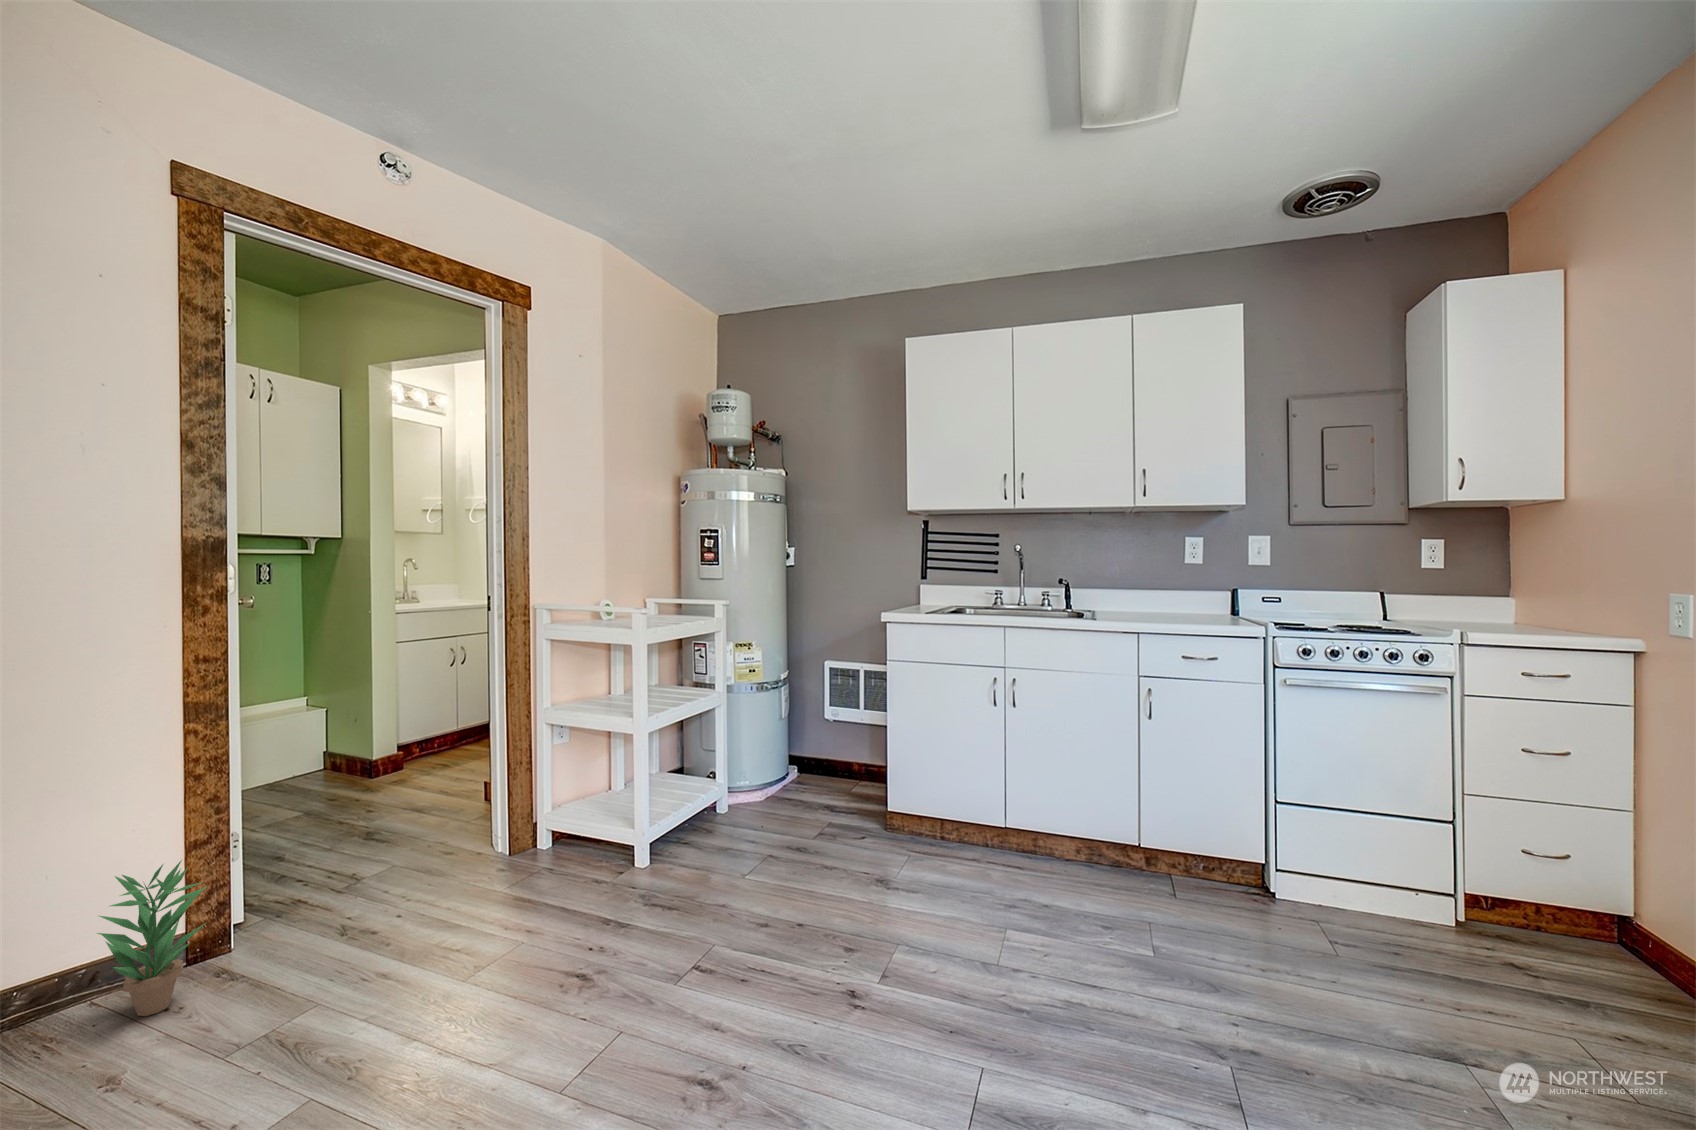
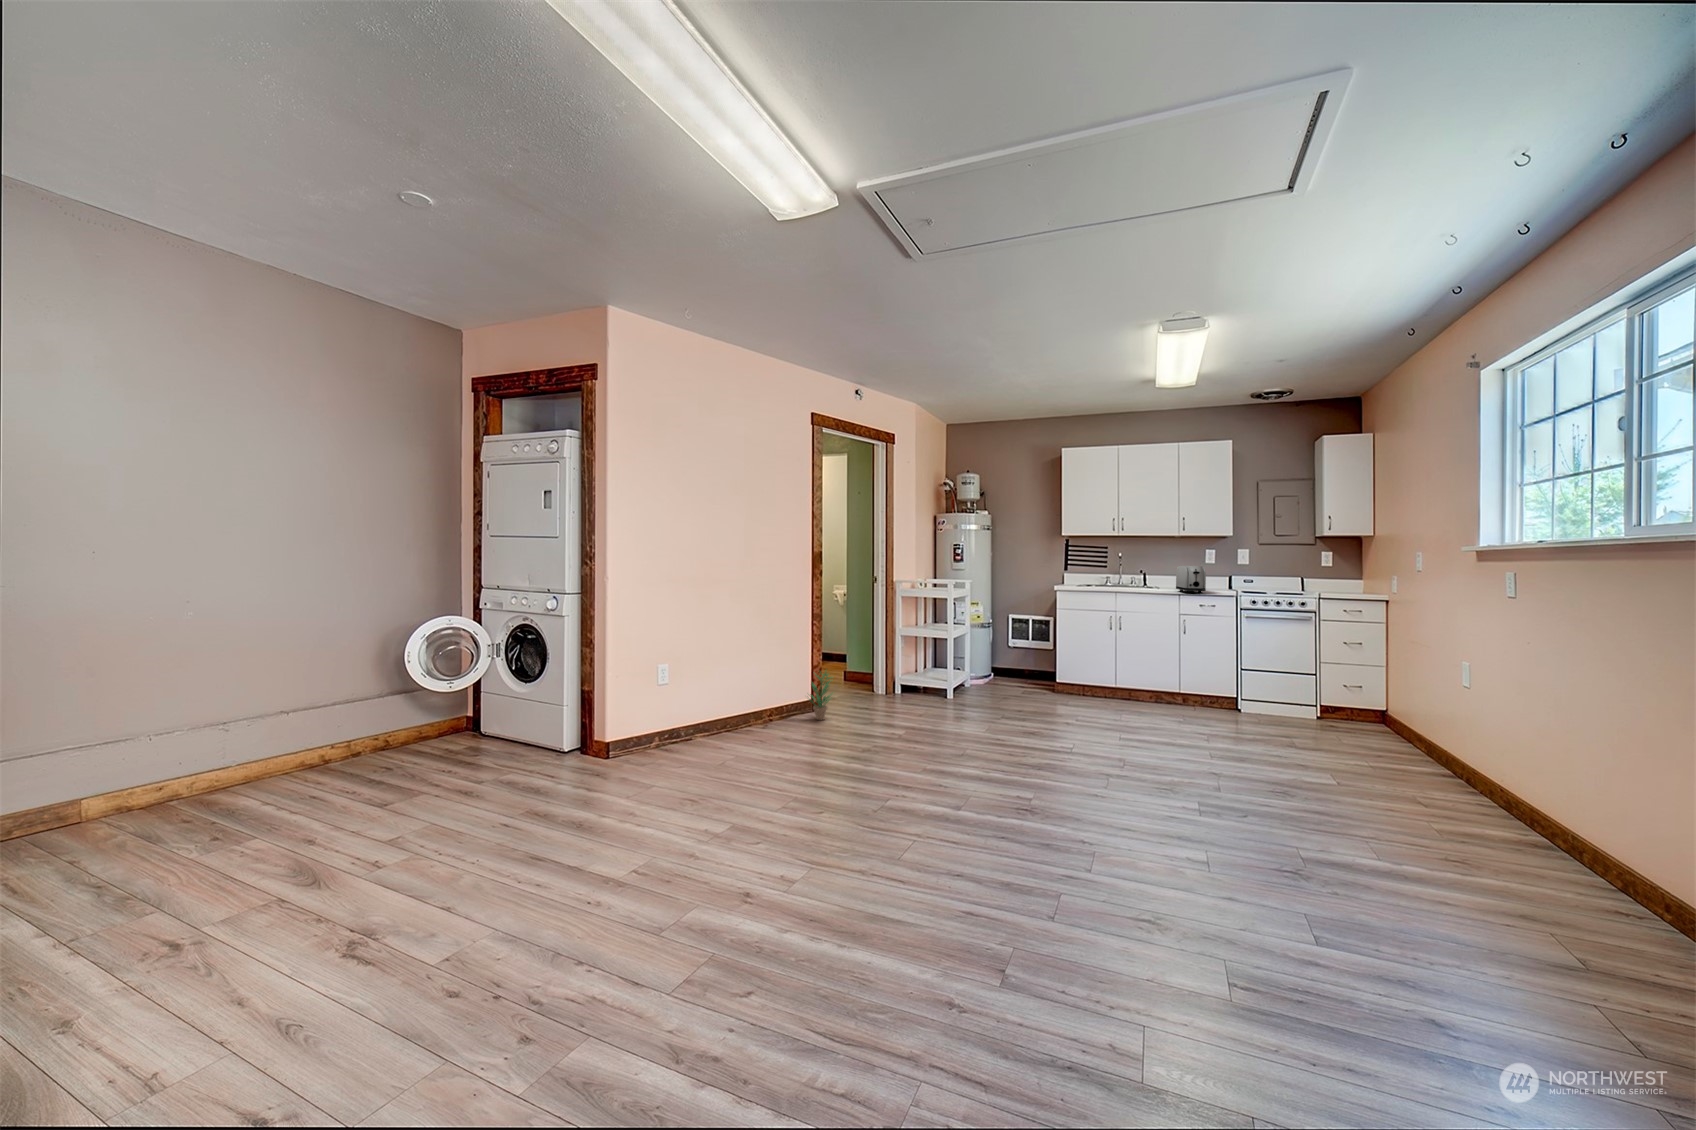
toaster: none [1131,568,1199,629] -> present [1176,566,1206,593]

